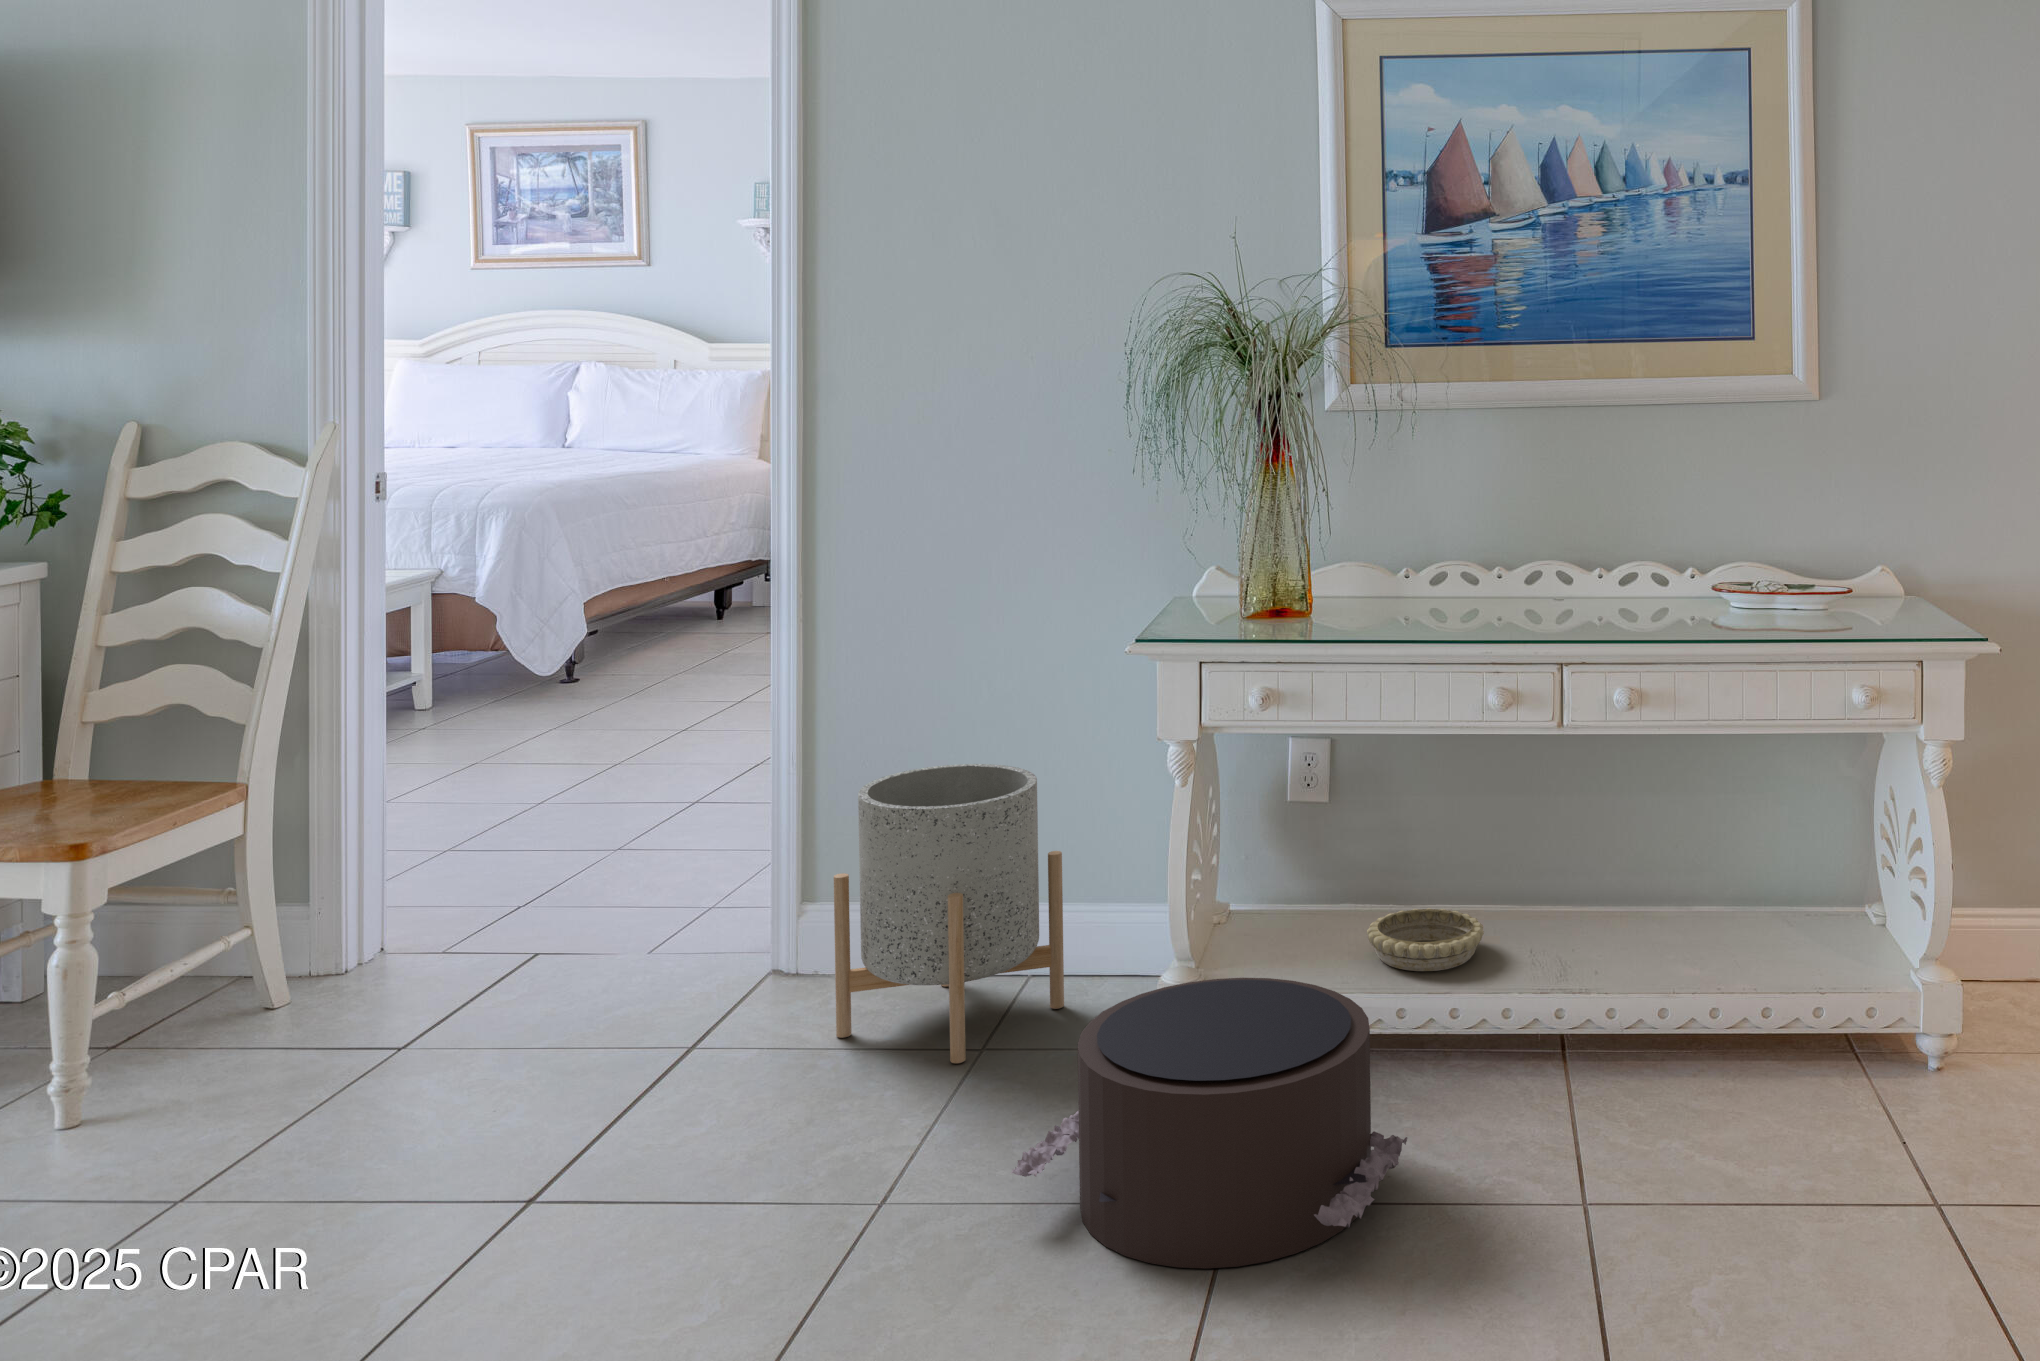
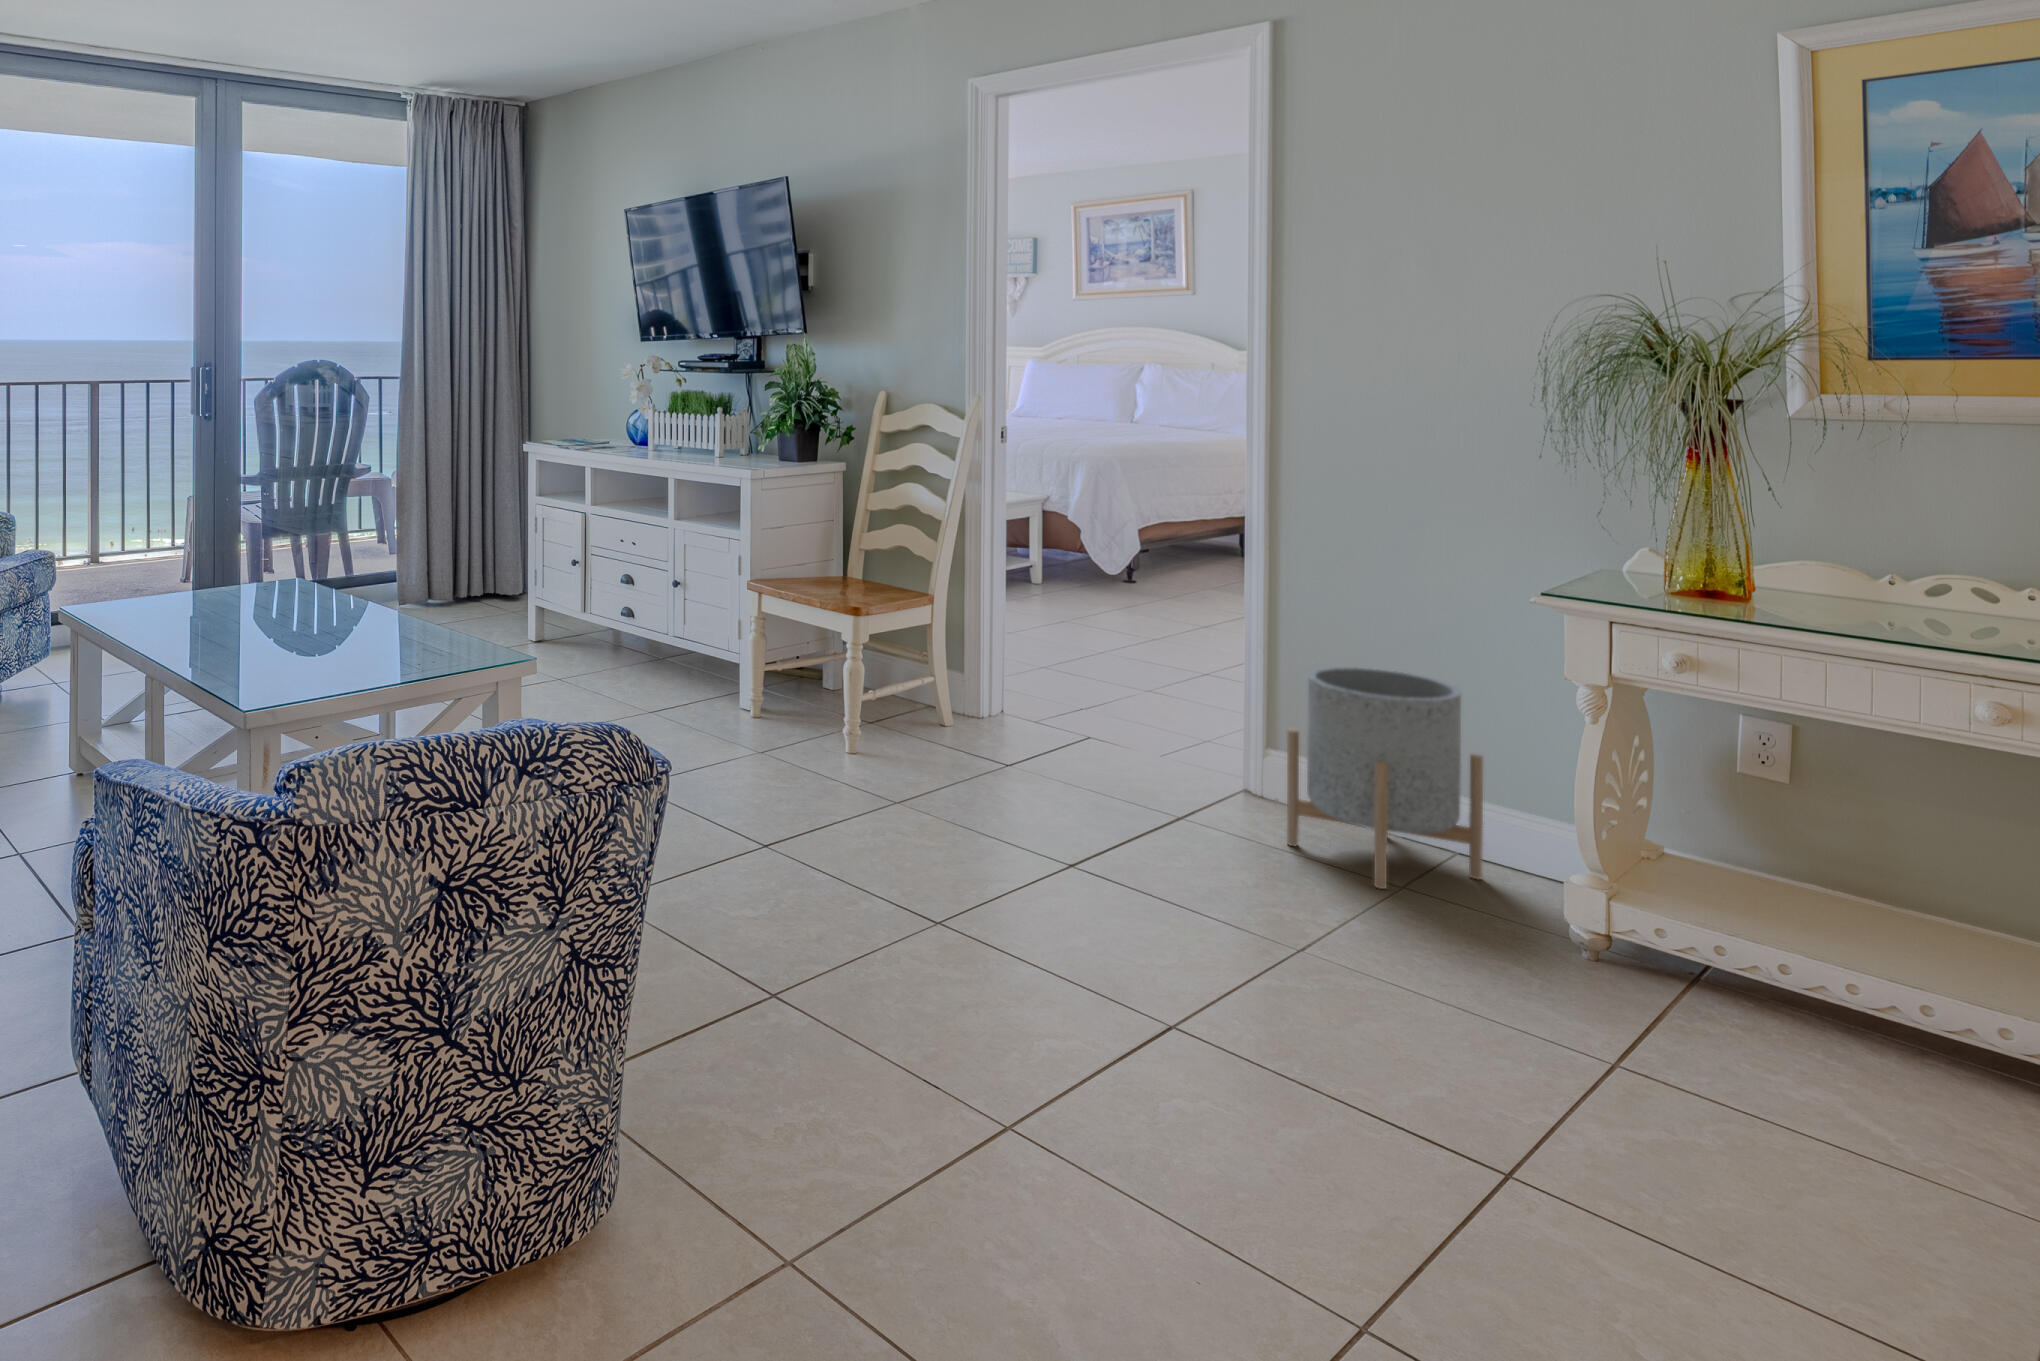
decorative bowl: present [1367,908,1484,971] -> none [1806,890,1965,958]
pouf: present [1011,978,1407,1269] -> none [1404,872,1816,1121]

